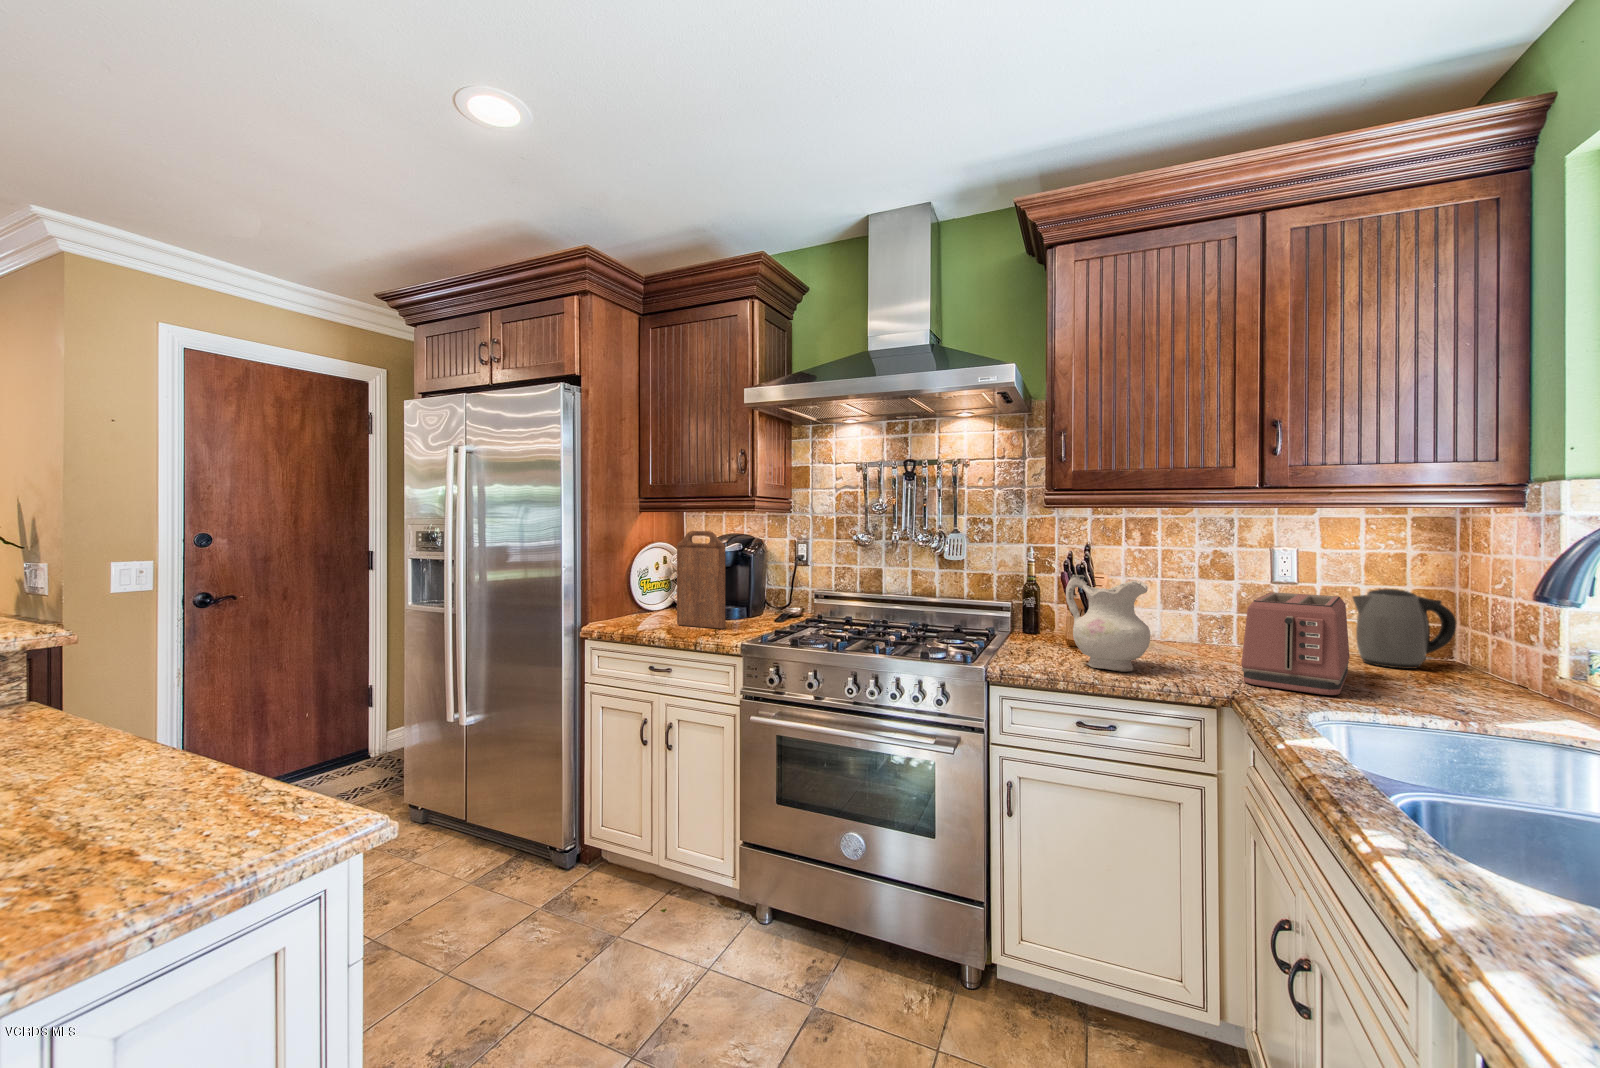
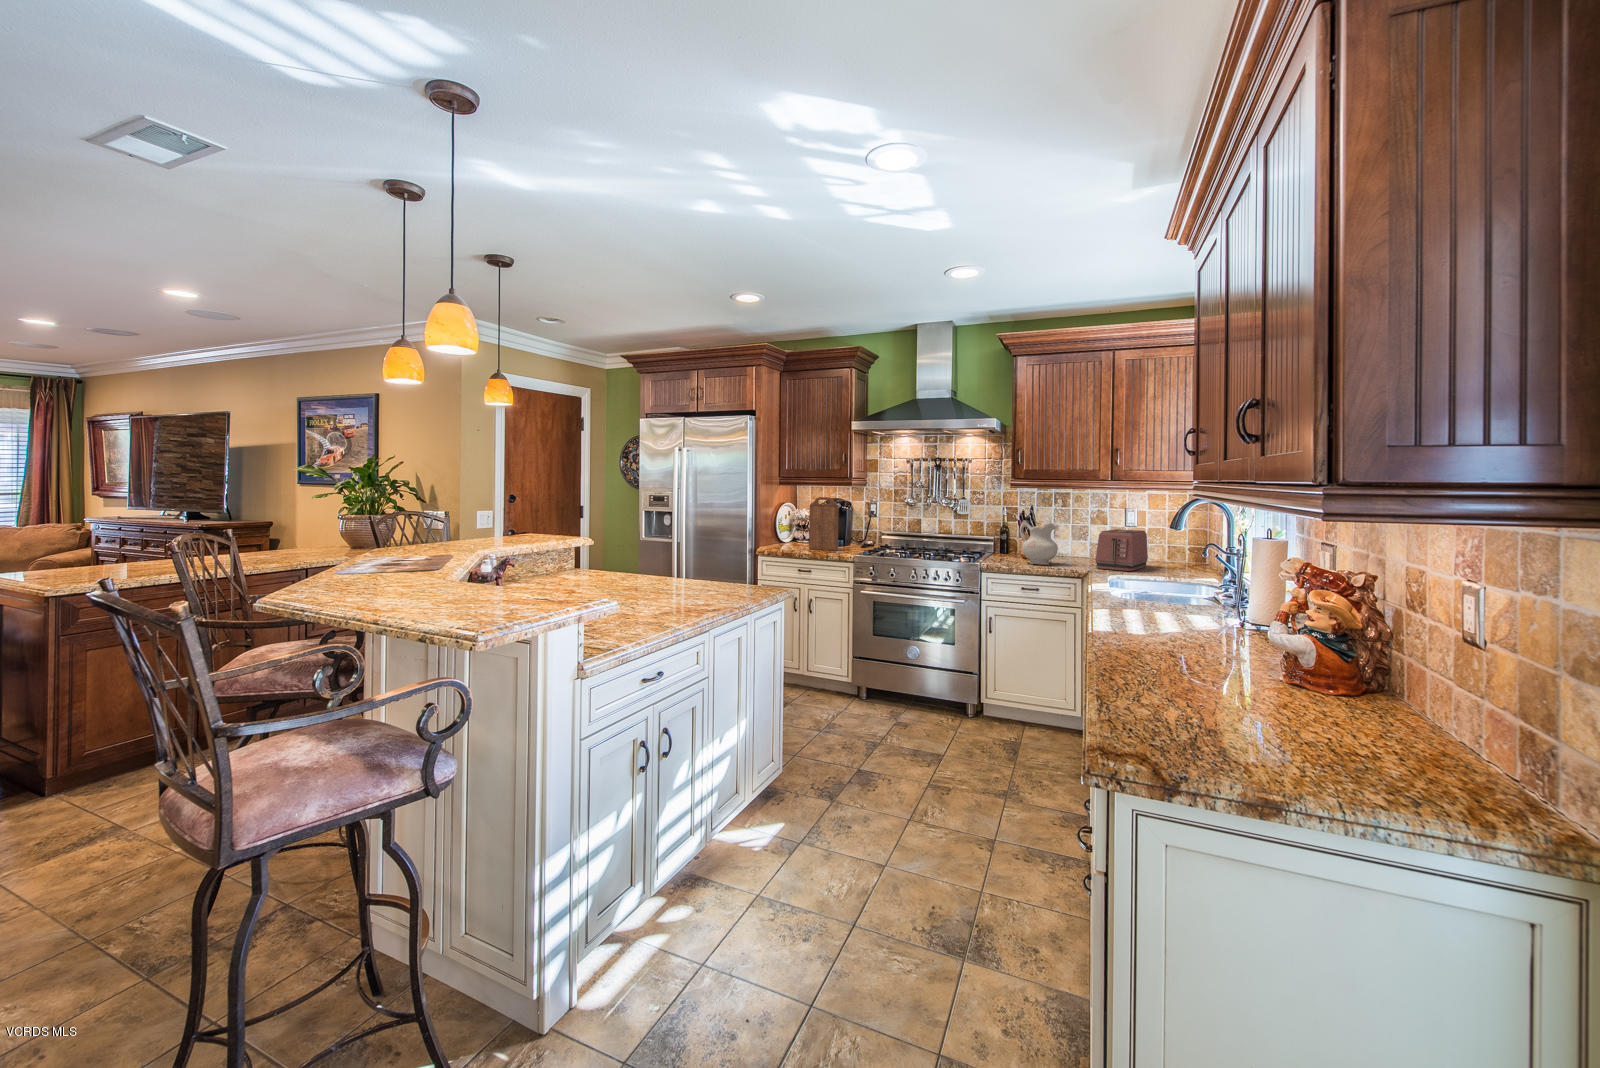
kettle: present [1353,589,1456,669] -> none [1157,528,1200,565]

